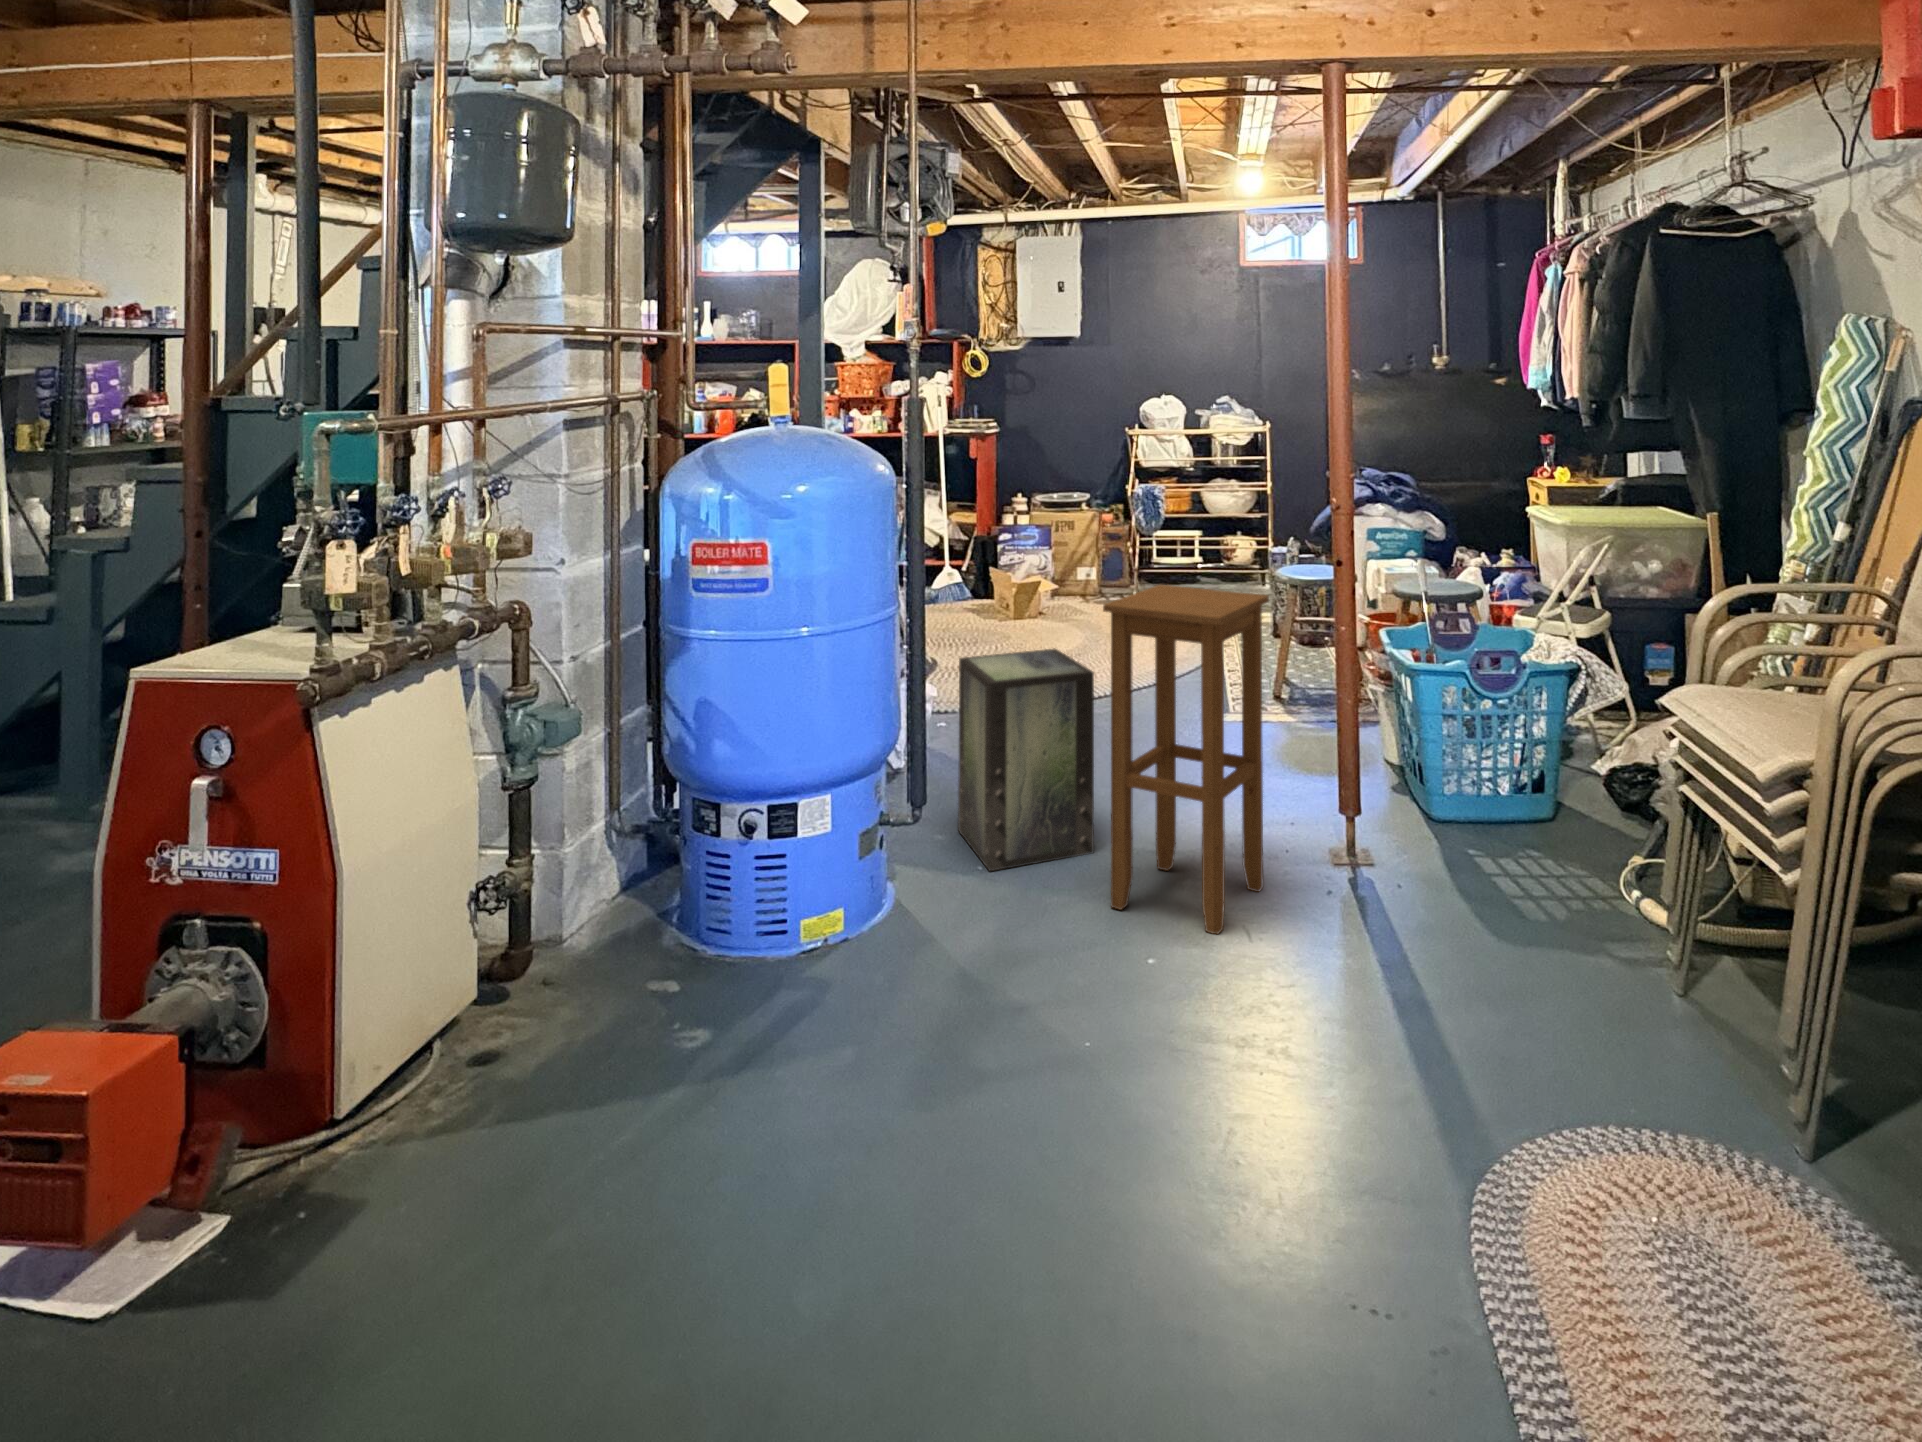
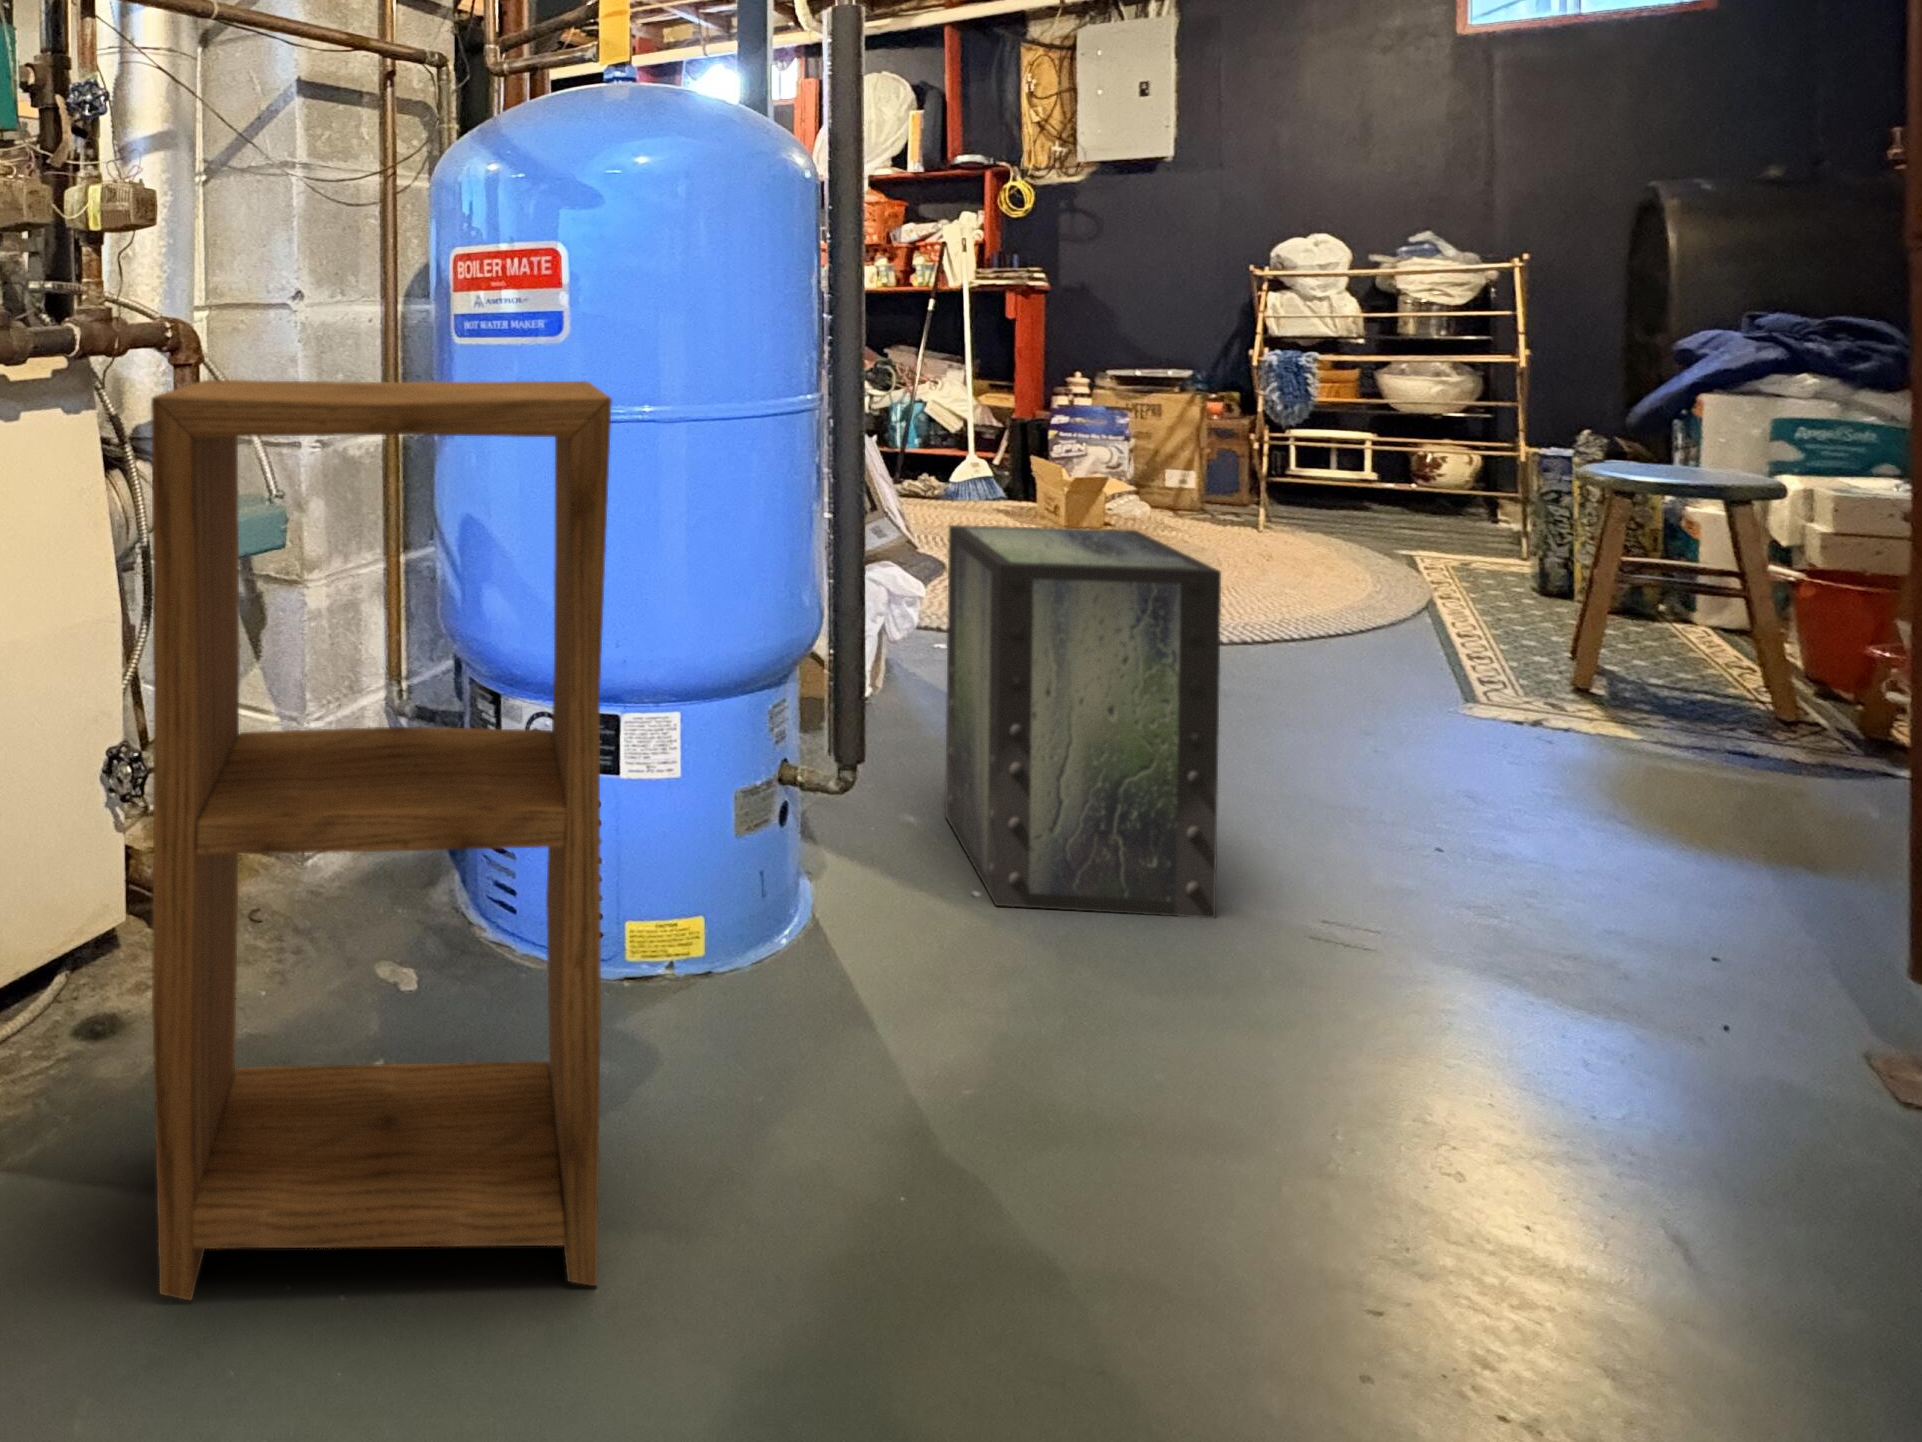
stool: present [1103,585,1269,934] -> none [1256,401,1729,1221]
shelving unit: none [595,631,841,1138] -> present [151,380,612,1300]

